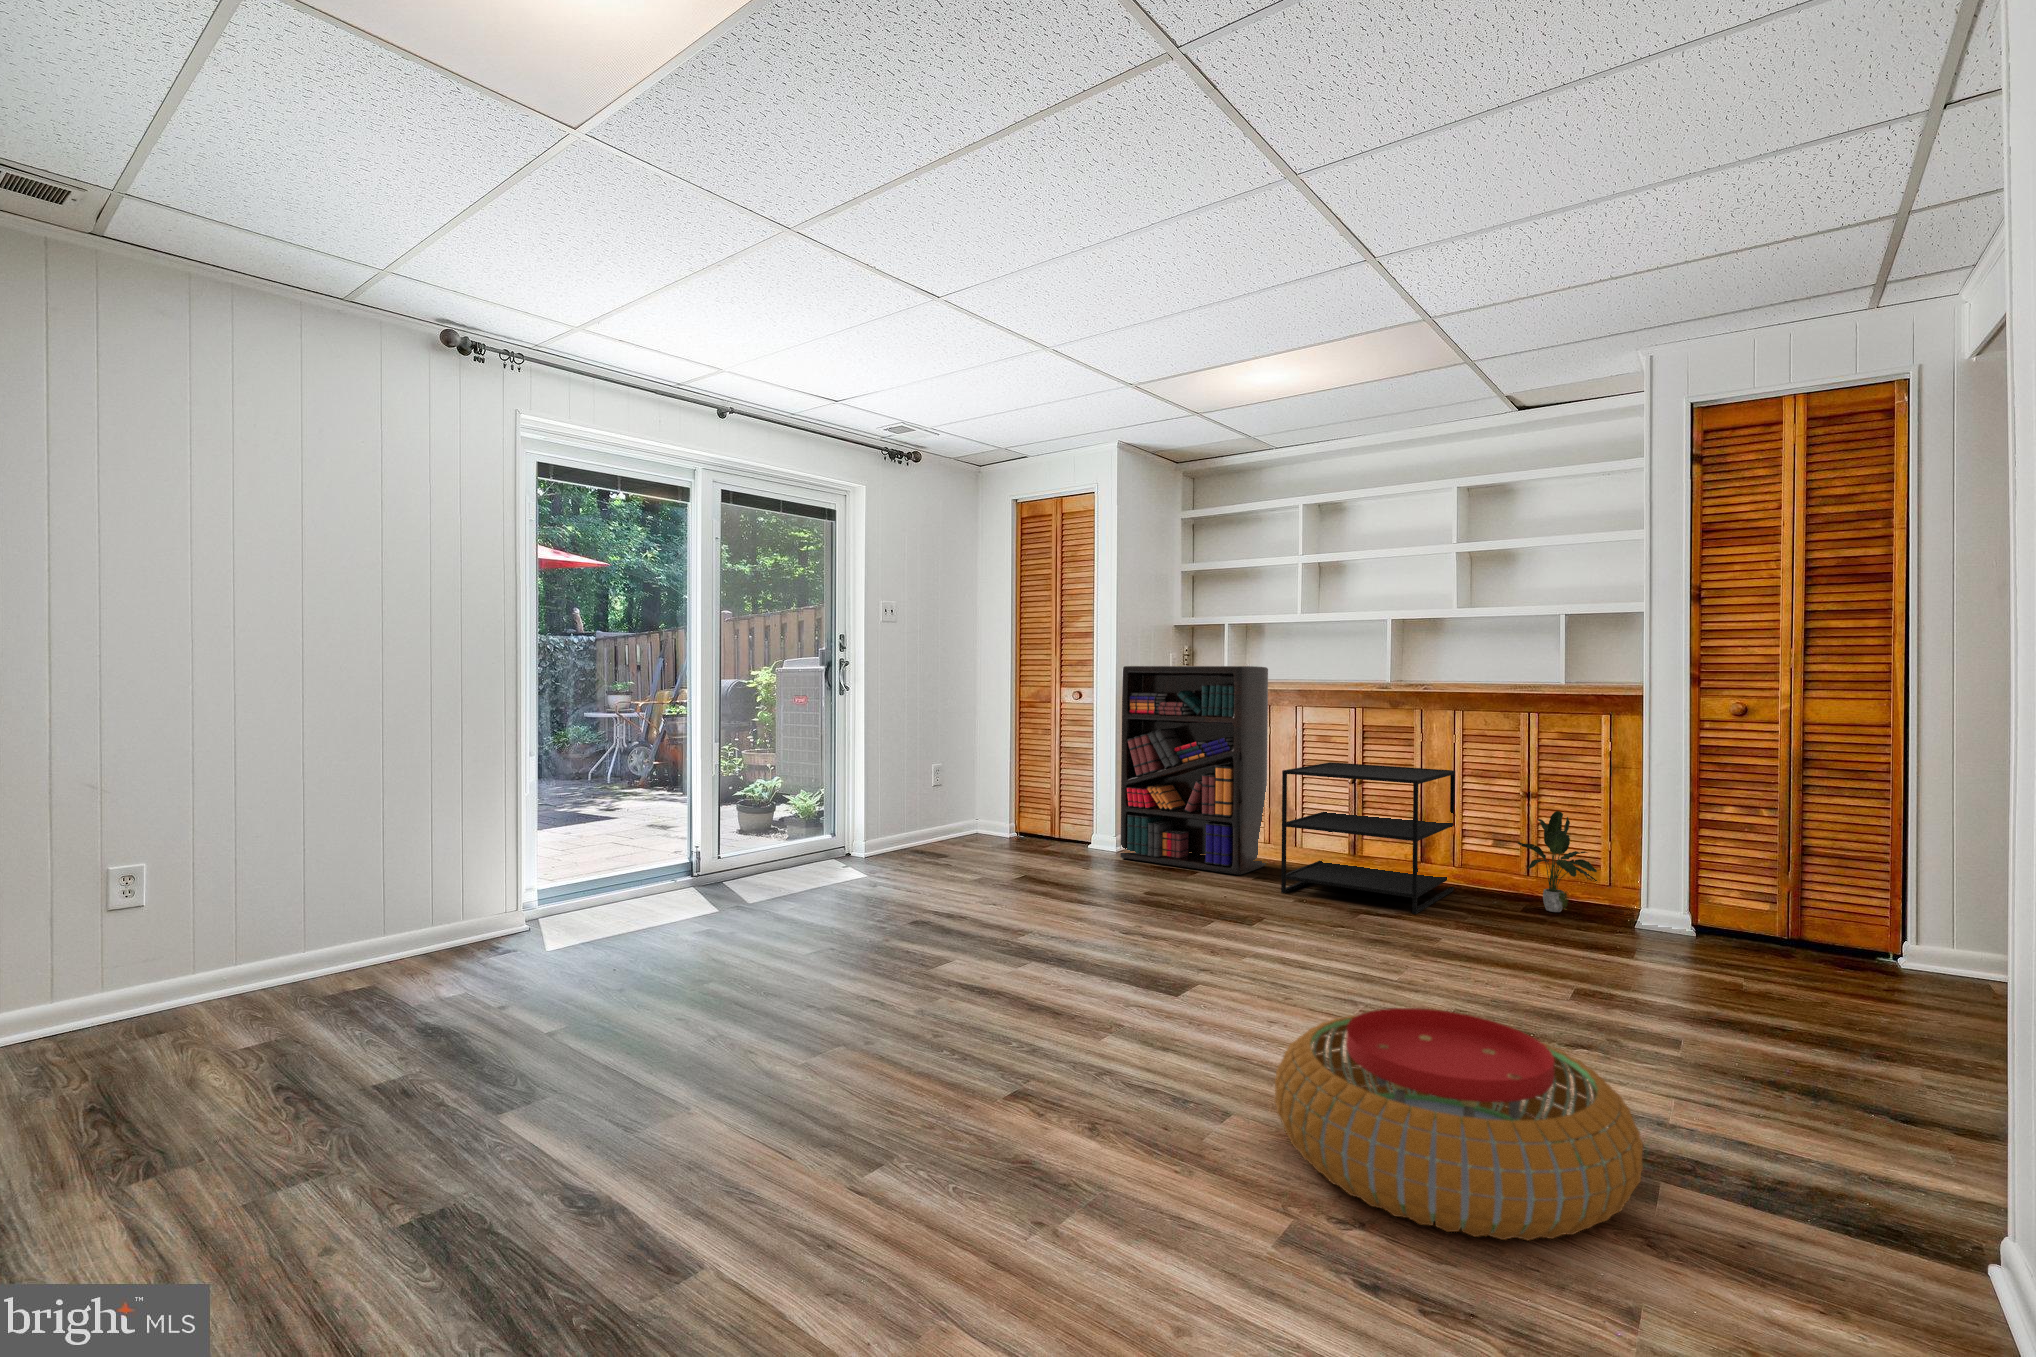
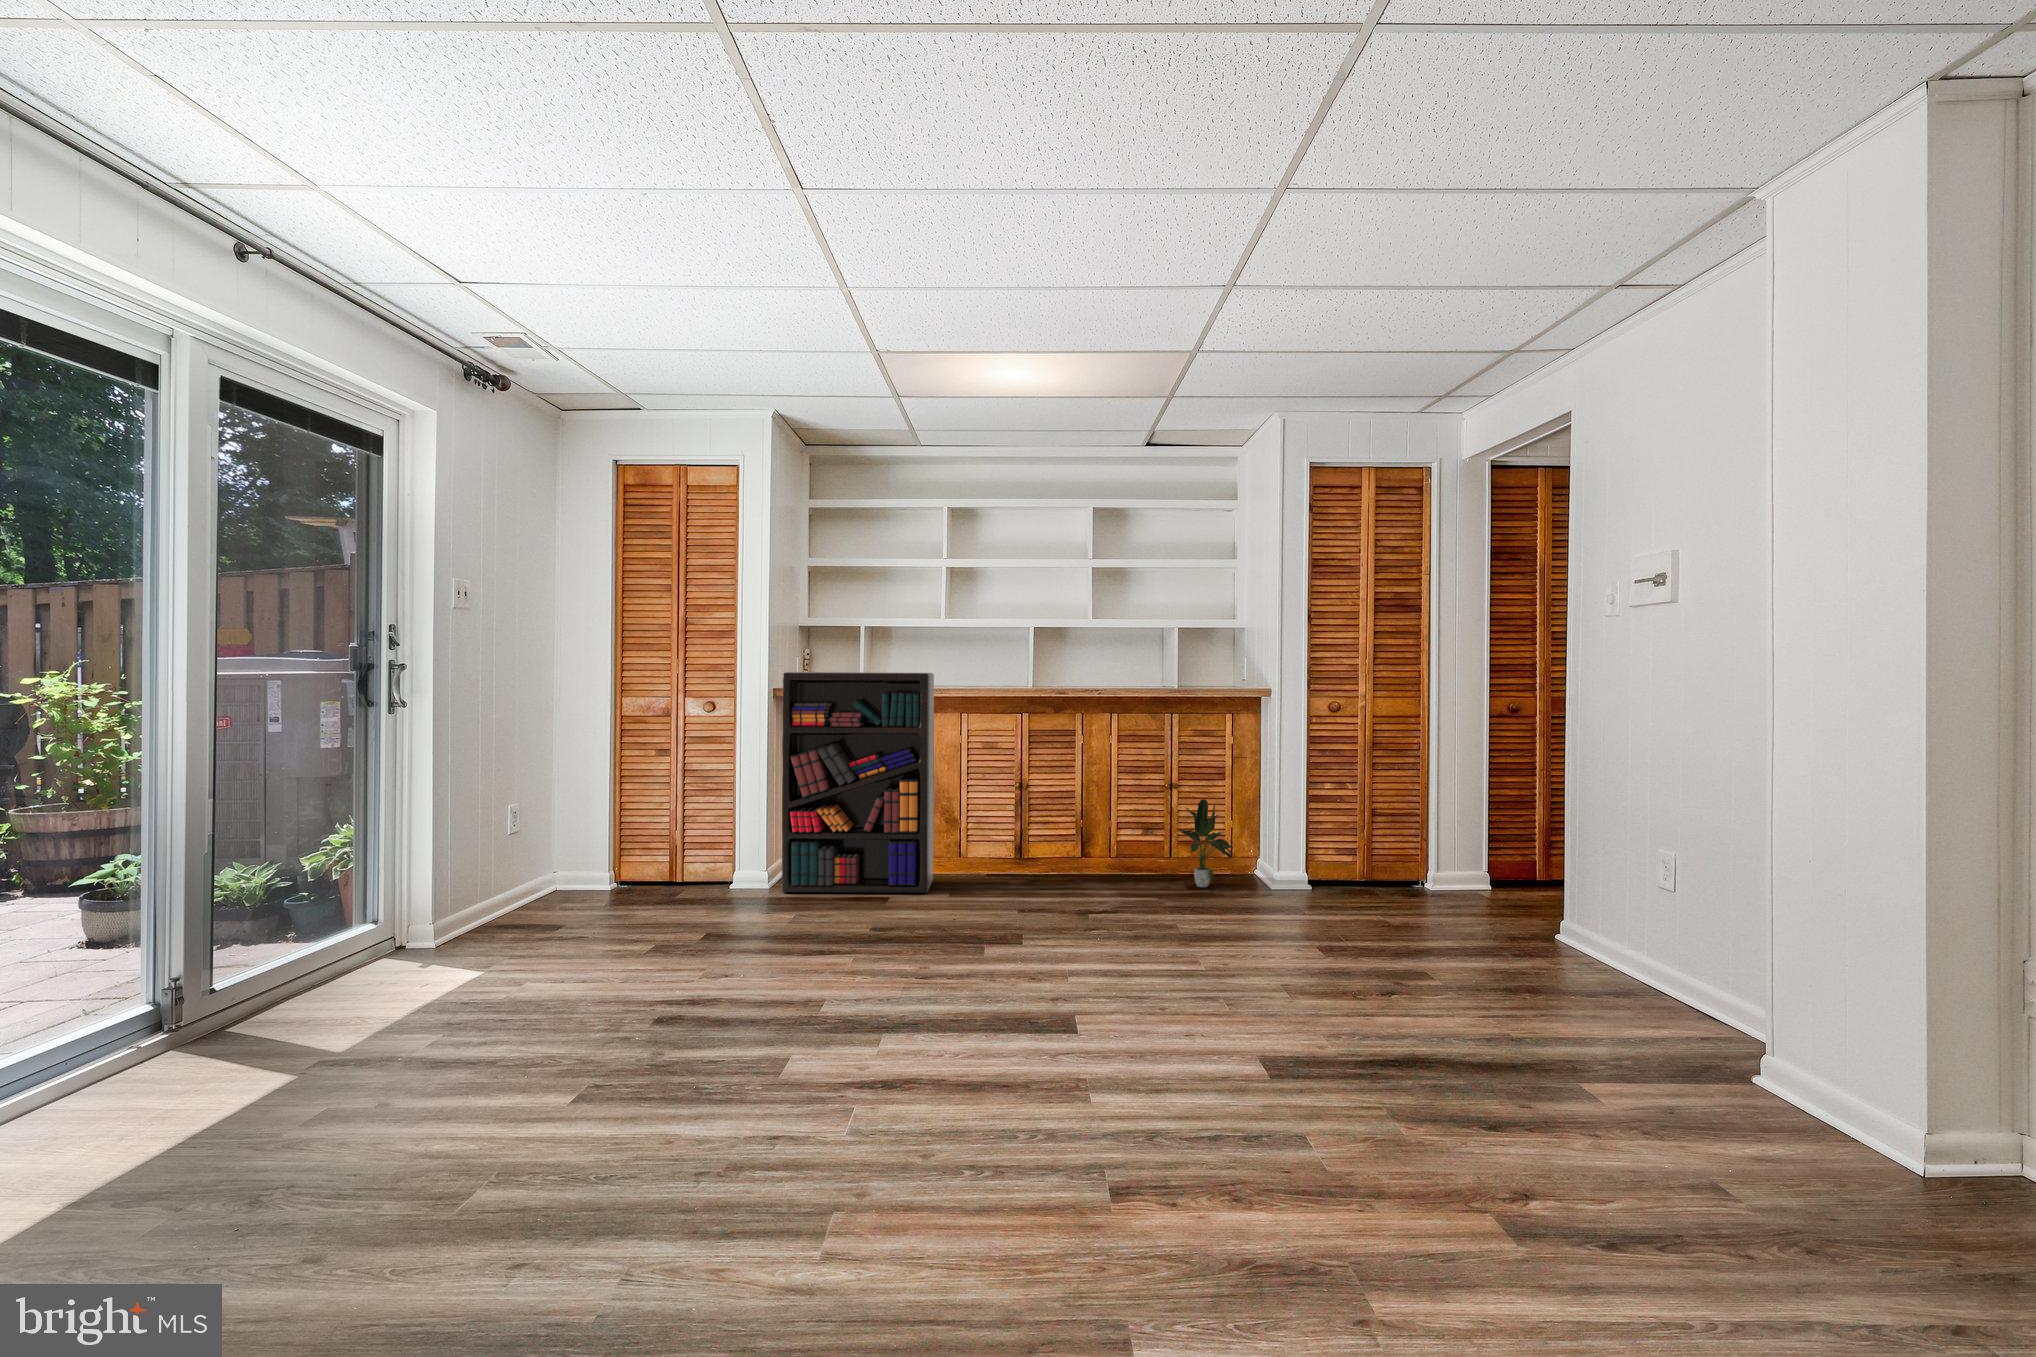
side table: present [1281,762,1455,914] -> none [990,768,1122,906]
pouf: present [1274,1008,1643,1241] -> none [1311,972,1601,1138]

